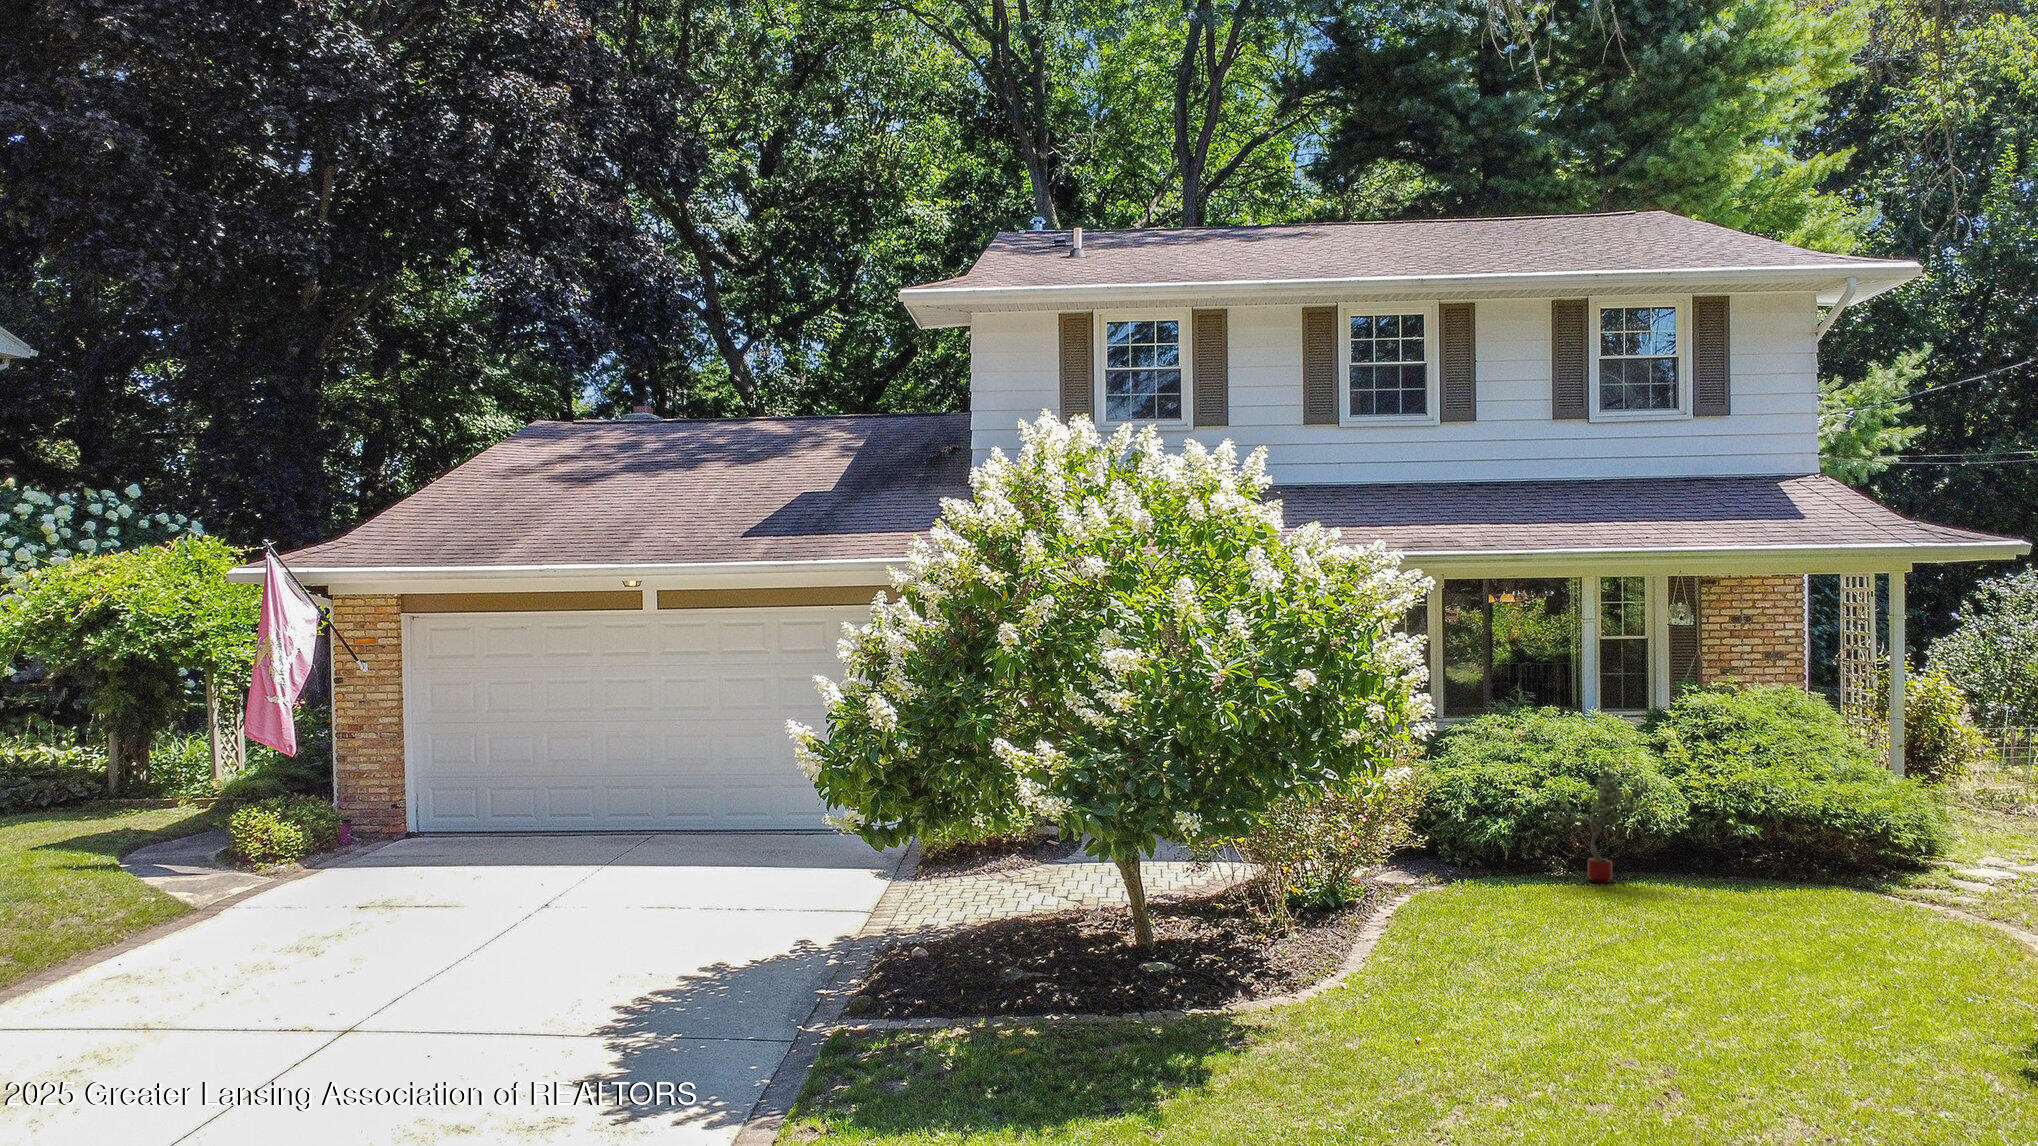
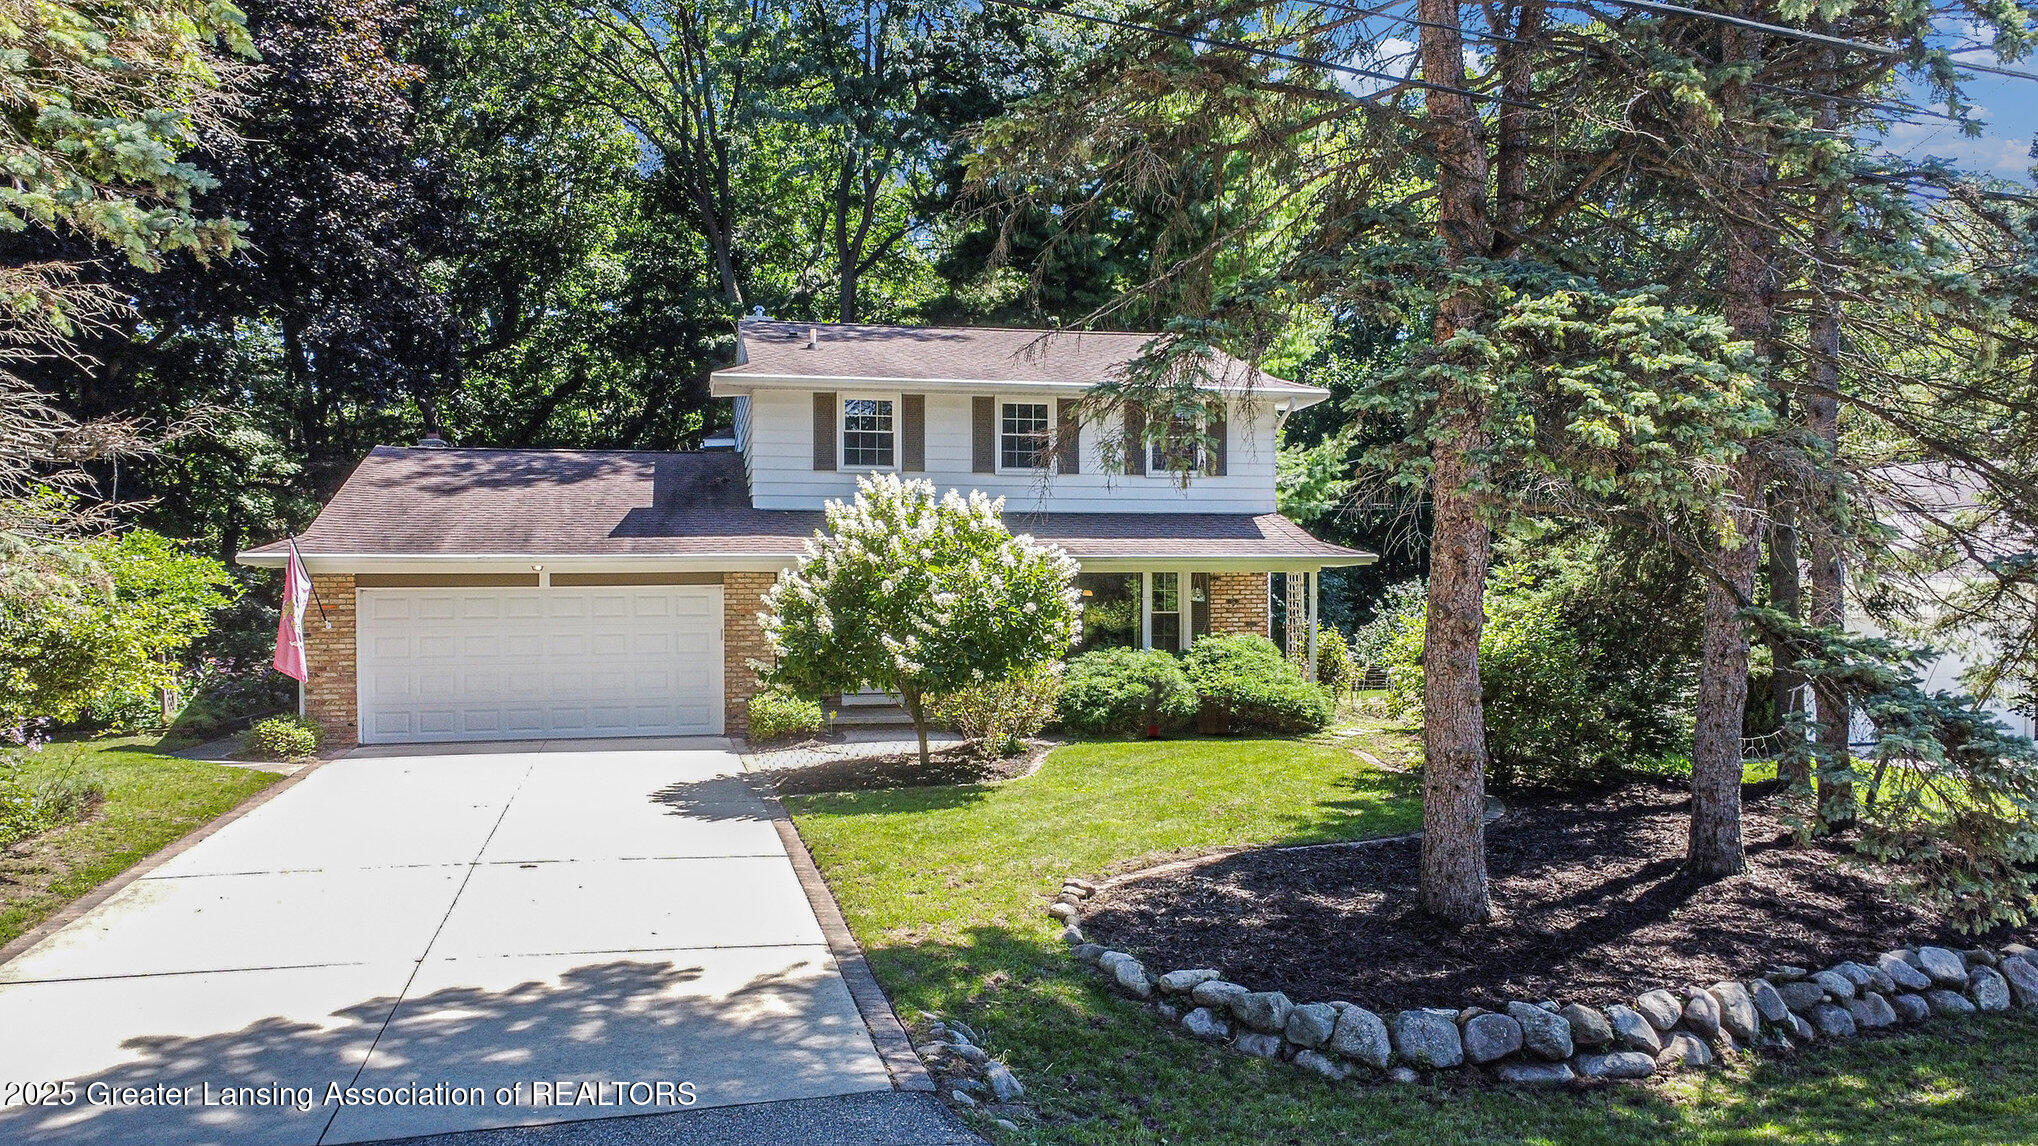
basket: none [1682,799,1765,883] -> present [1195,694,1233,734]

